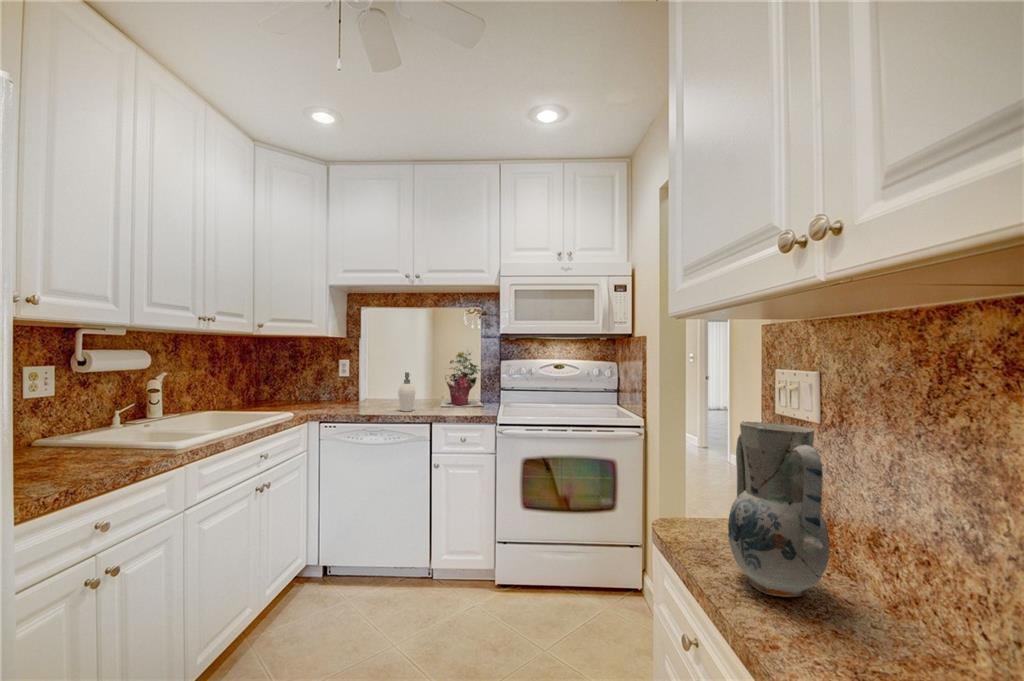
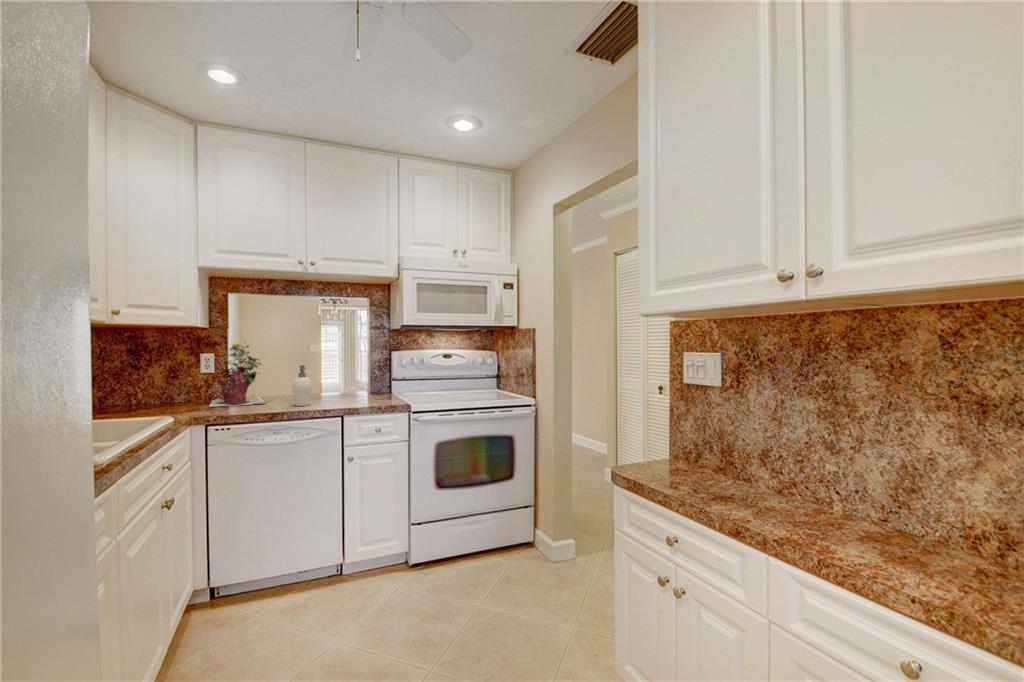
potted plant: present [441,351,483,407] -> present [209,343,265,407]
vase: present [728,422,829,597] -> none [687,387,757,497]

